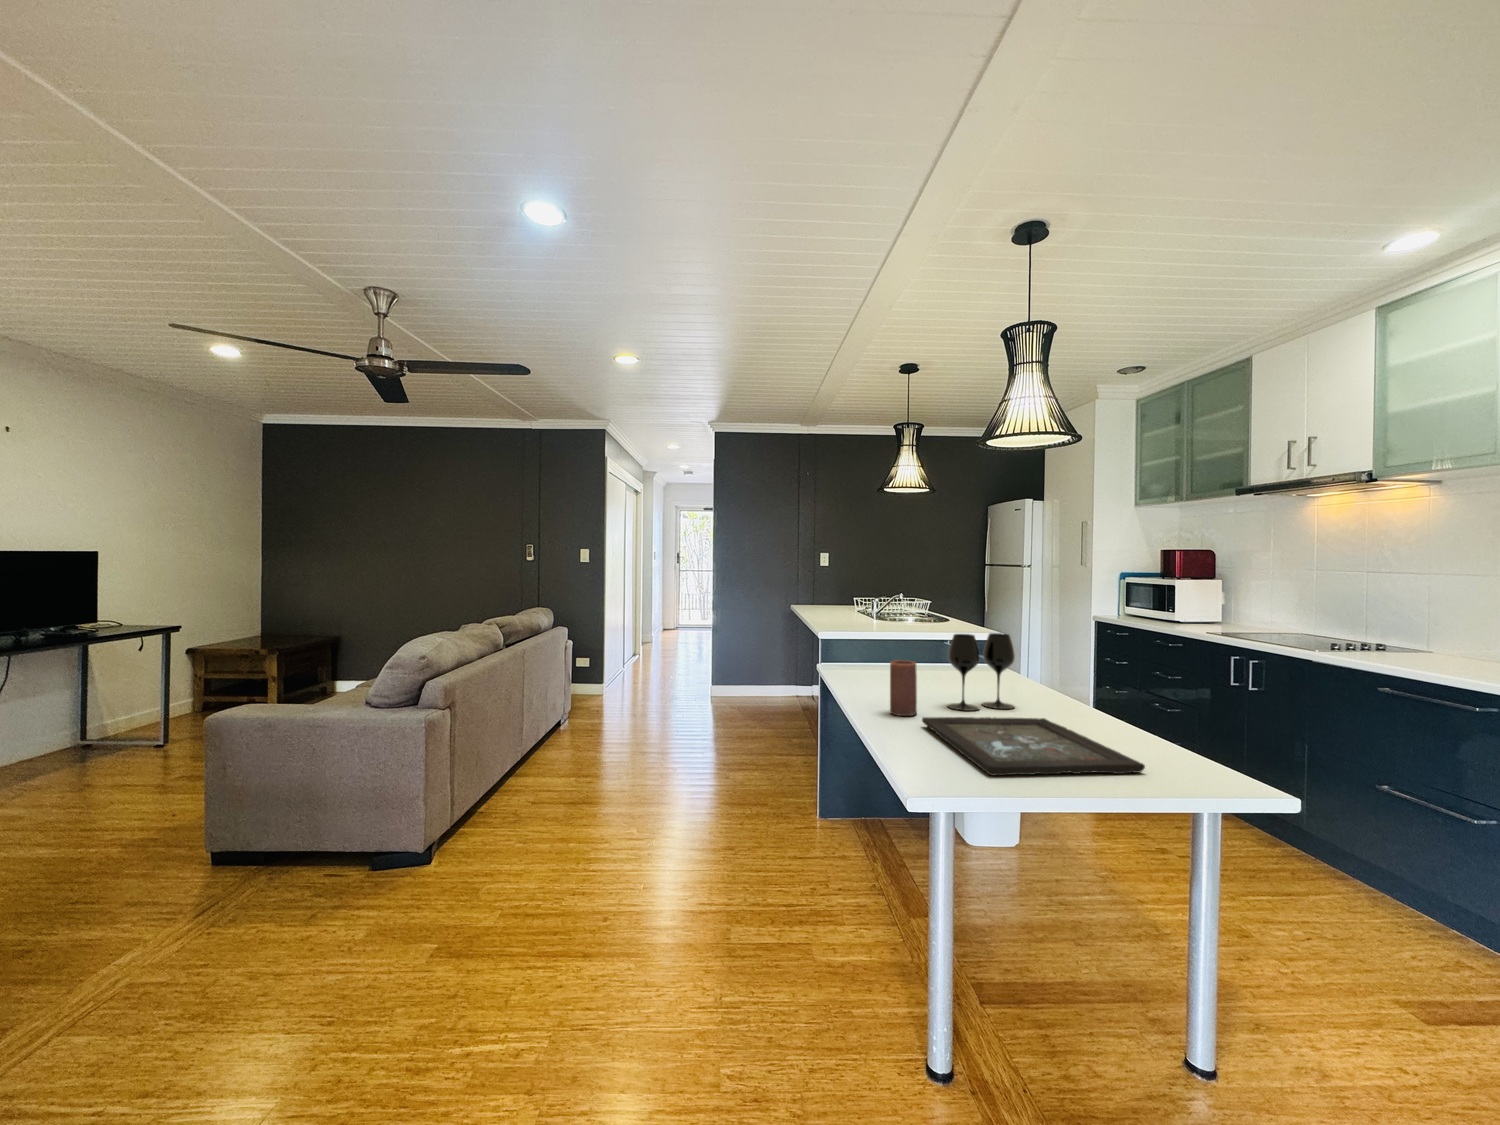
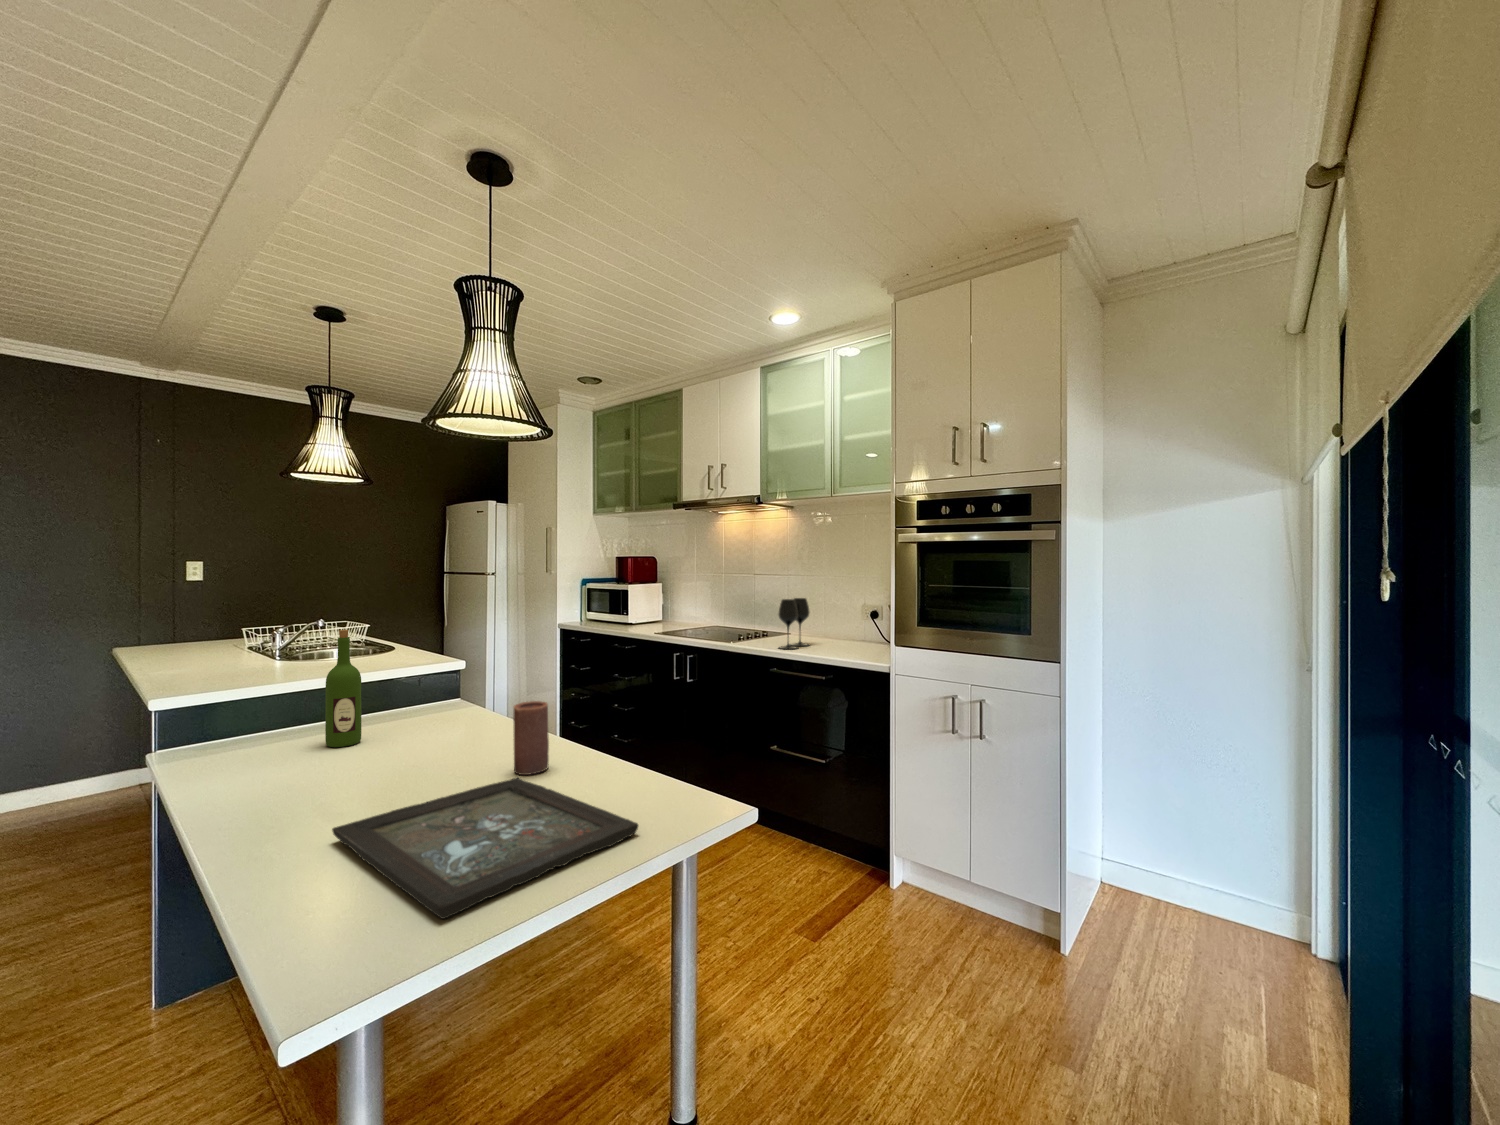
wine bottle: none [910,599,932,681] -> present [325,630,362,747]
wine glass: present [947,633,1015,711] -> present [778,598,810,649]
candle: present [890,660,917,716] -> present [513,701,549,775]

